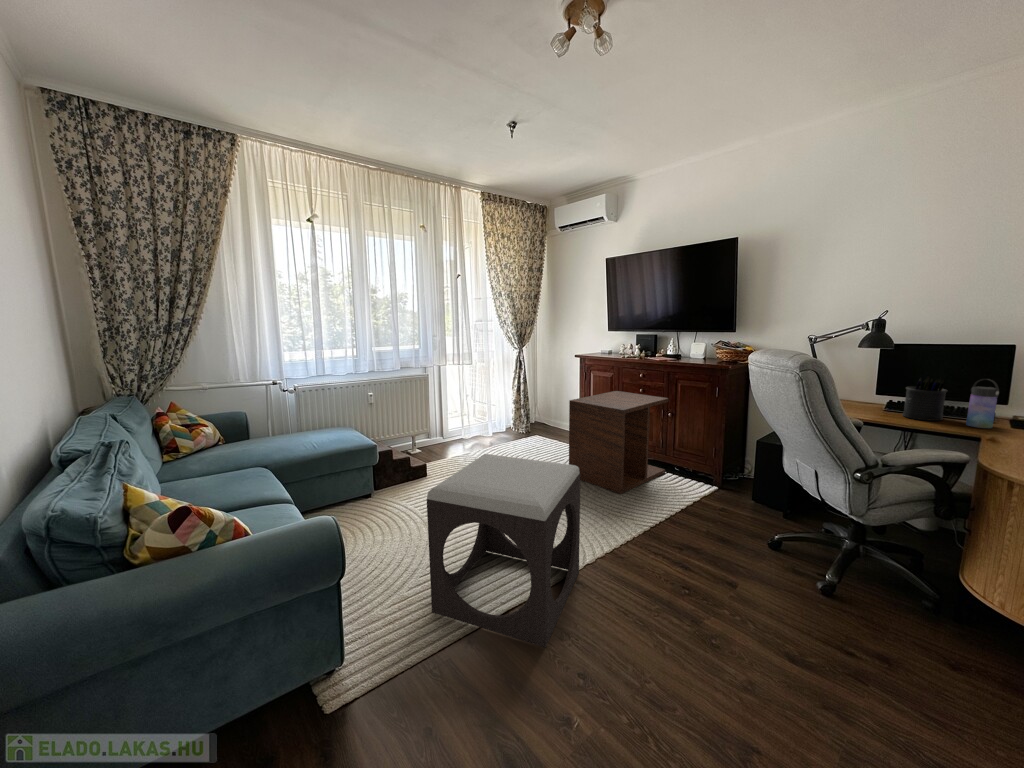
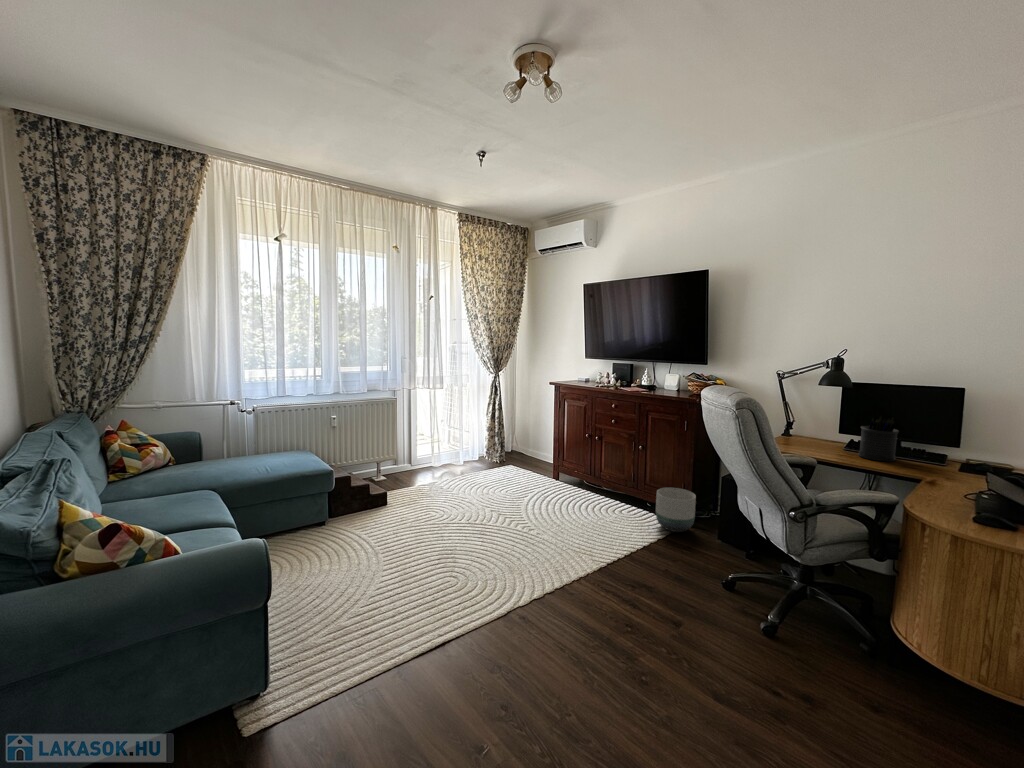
water bottle: present [966,379,999,428] -> none [915,421,943,470]
side table: present [569,391,669,494] -> none [535,420,639,529]
planter: none [689,453,730,495] -> present [656,488,696,532]
footstool: present [427,454,580,648] -> none [365,482,526,680]

